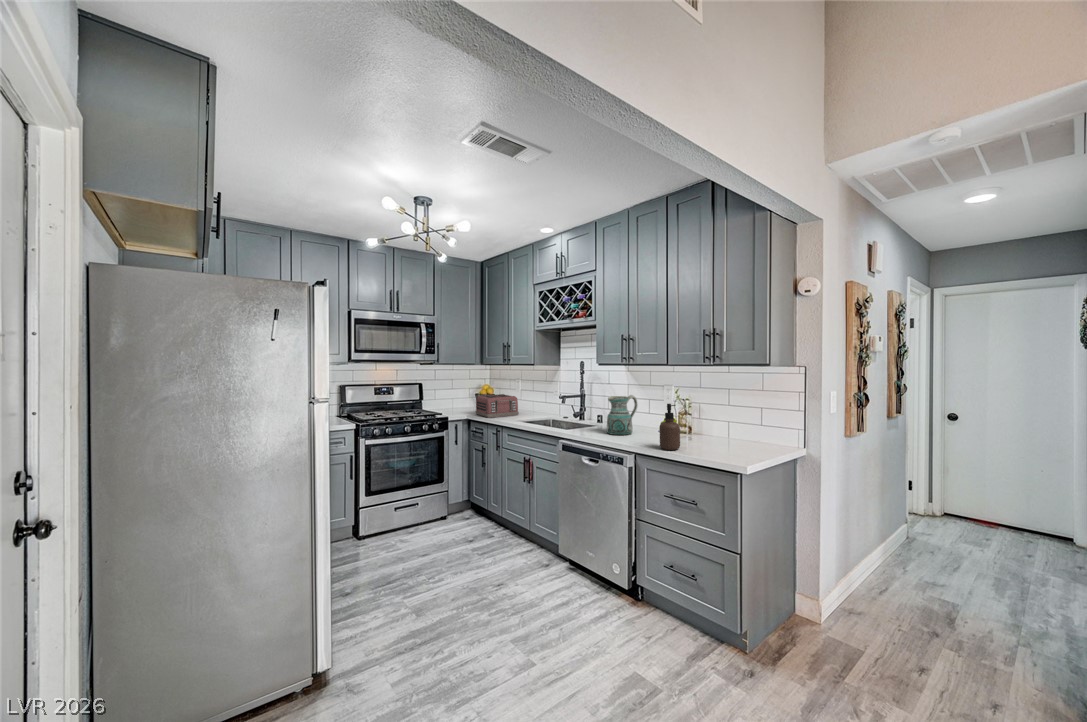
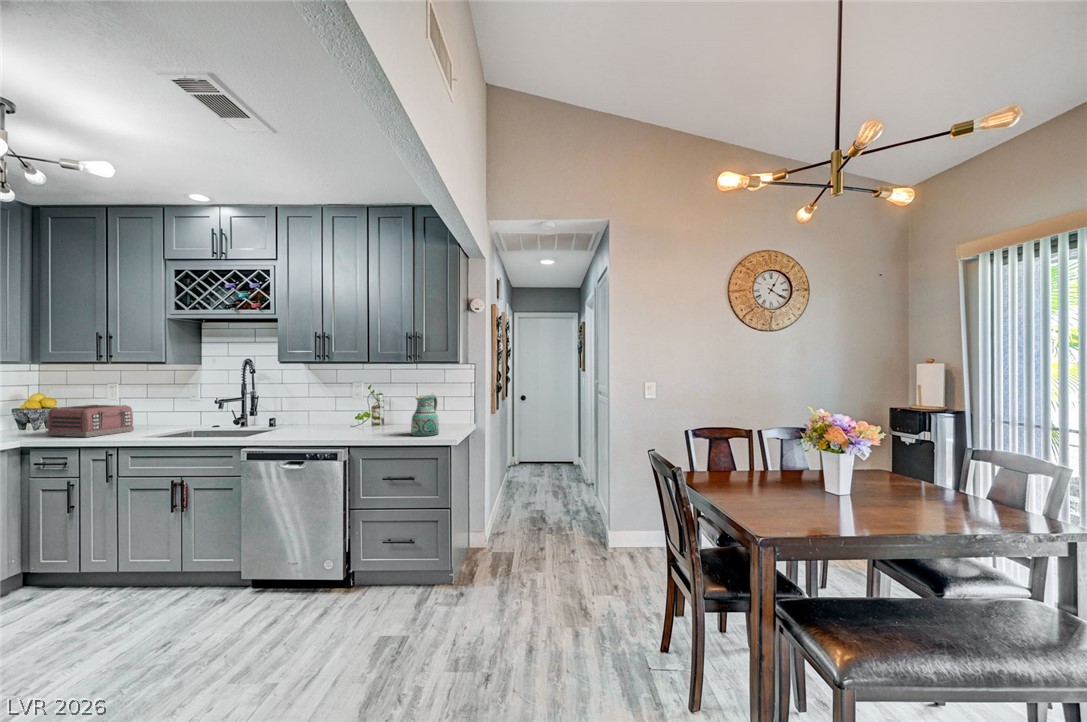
ceramic pitcher: present [607,395,638,435] -> present [411,394,439,436]
soap dispenser: present [659,404,680,450] -> none [374,396,393,438]

